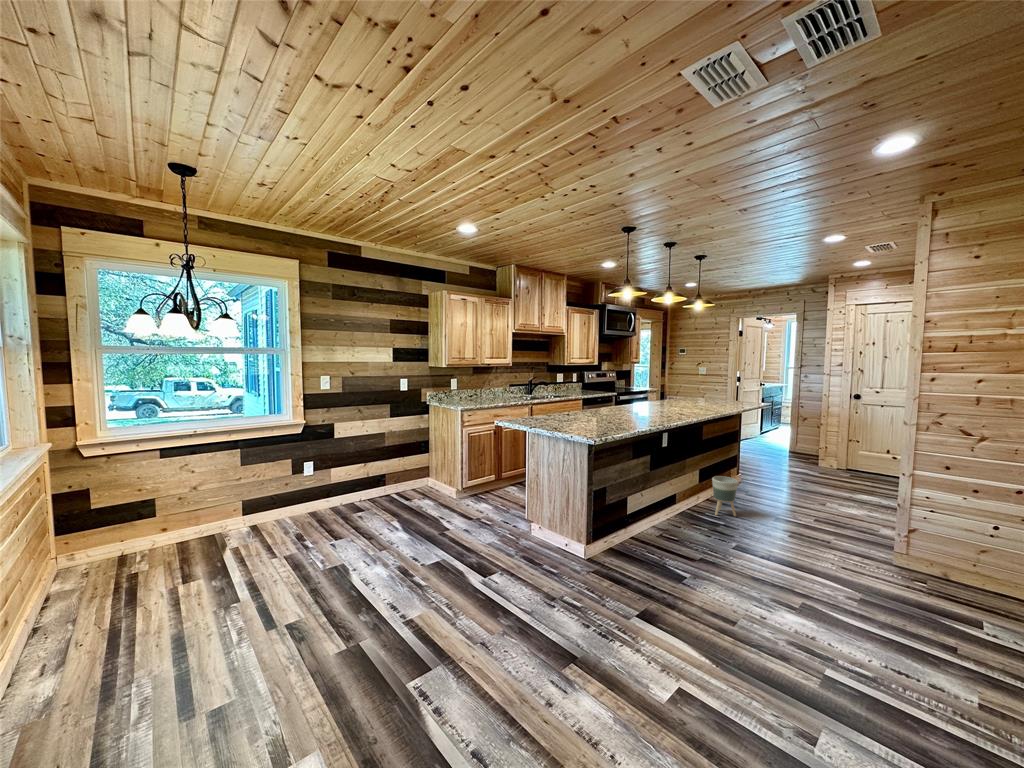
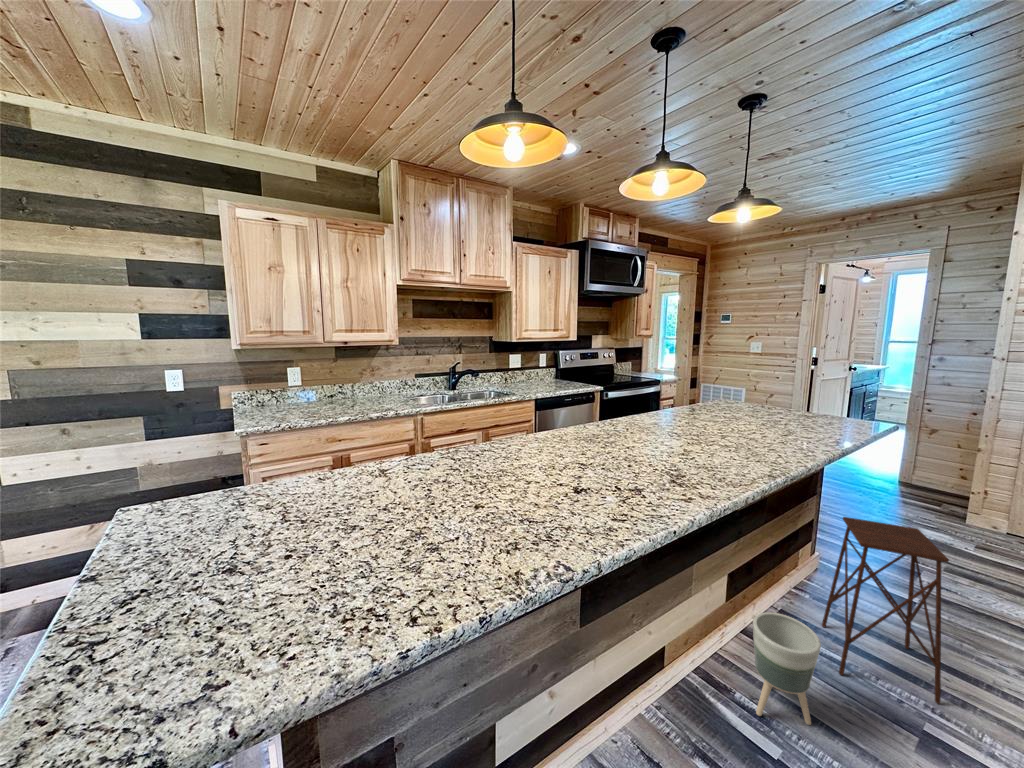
side table: none [742,442,786,511] -> present [822,517,949,704]

